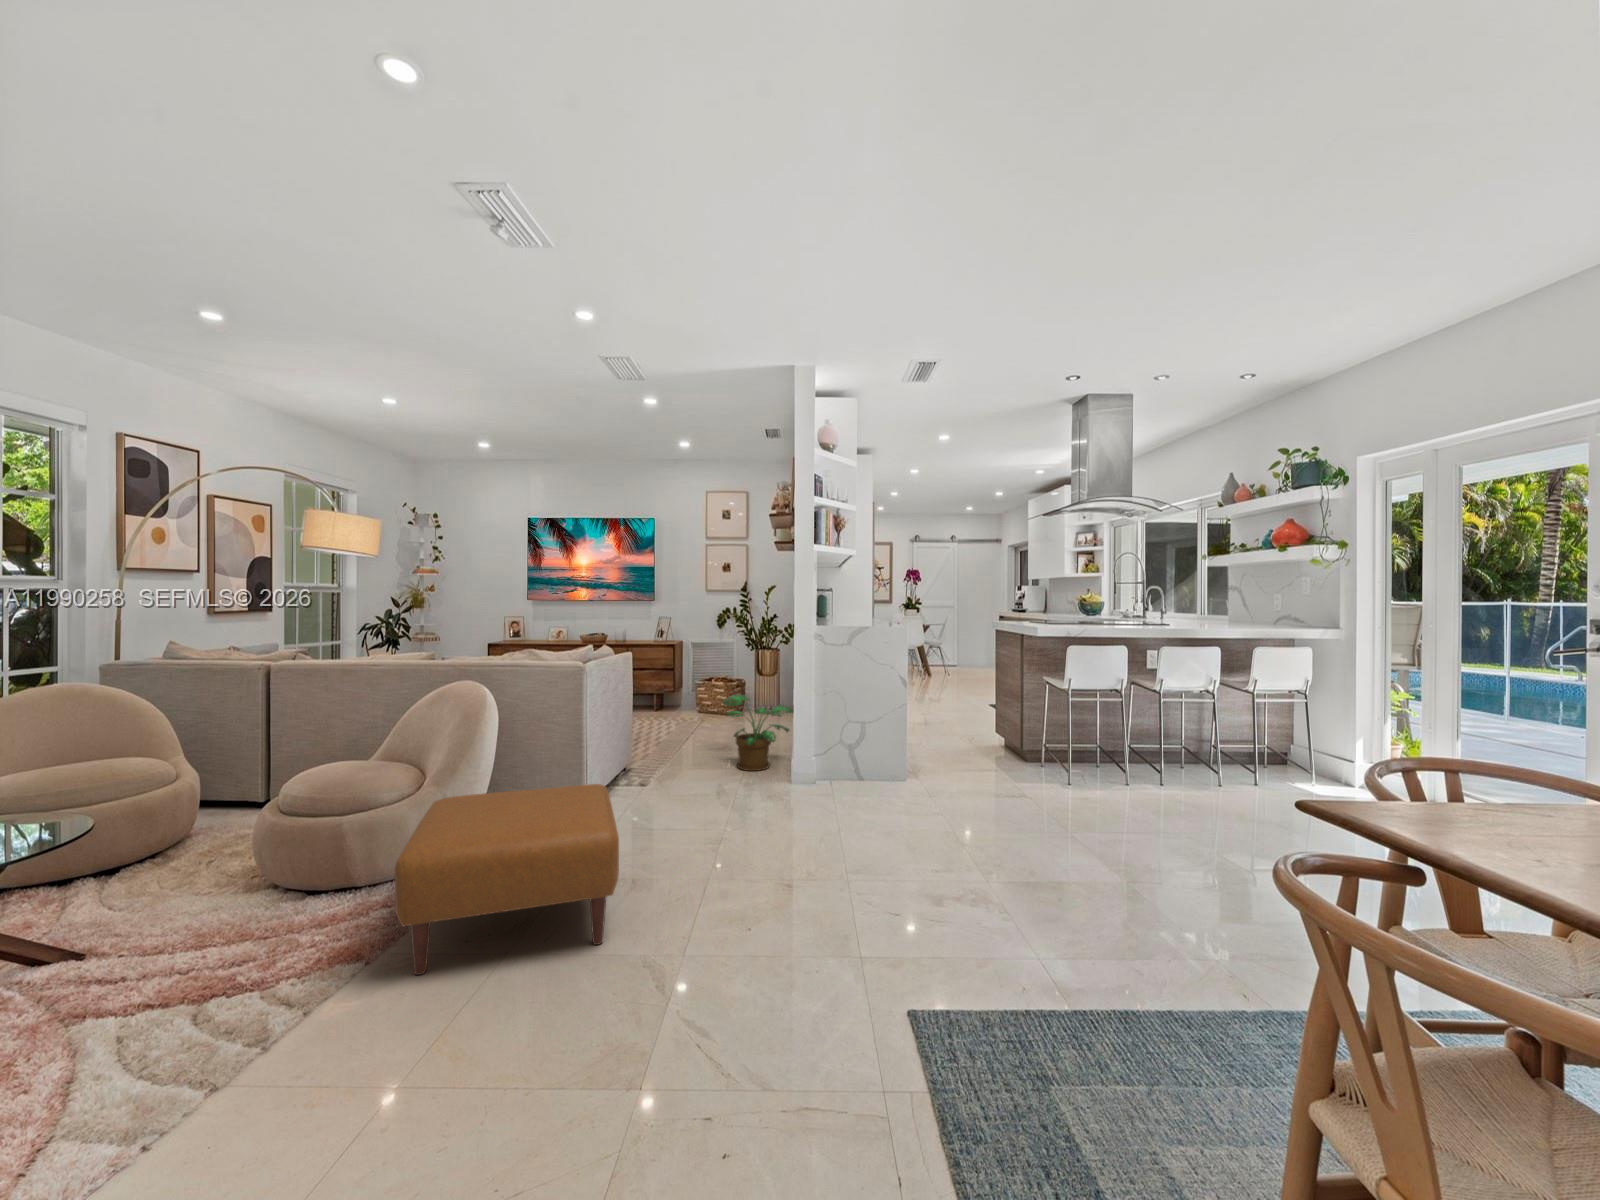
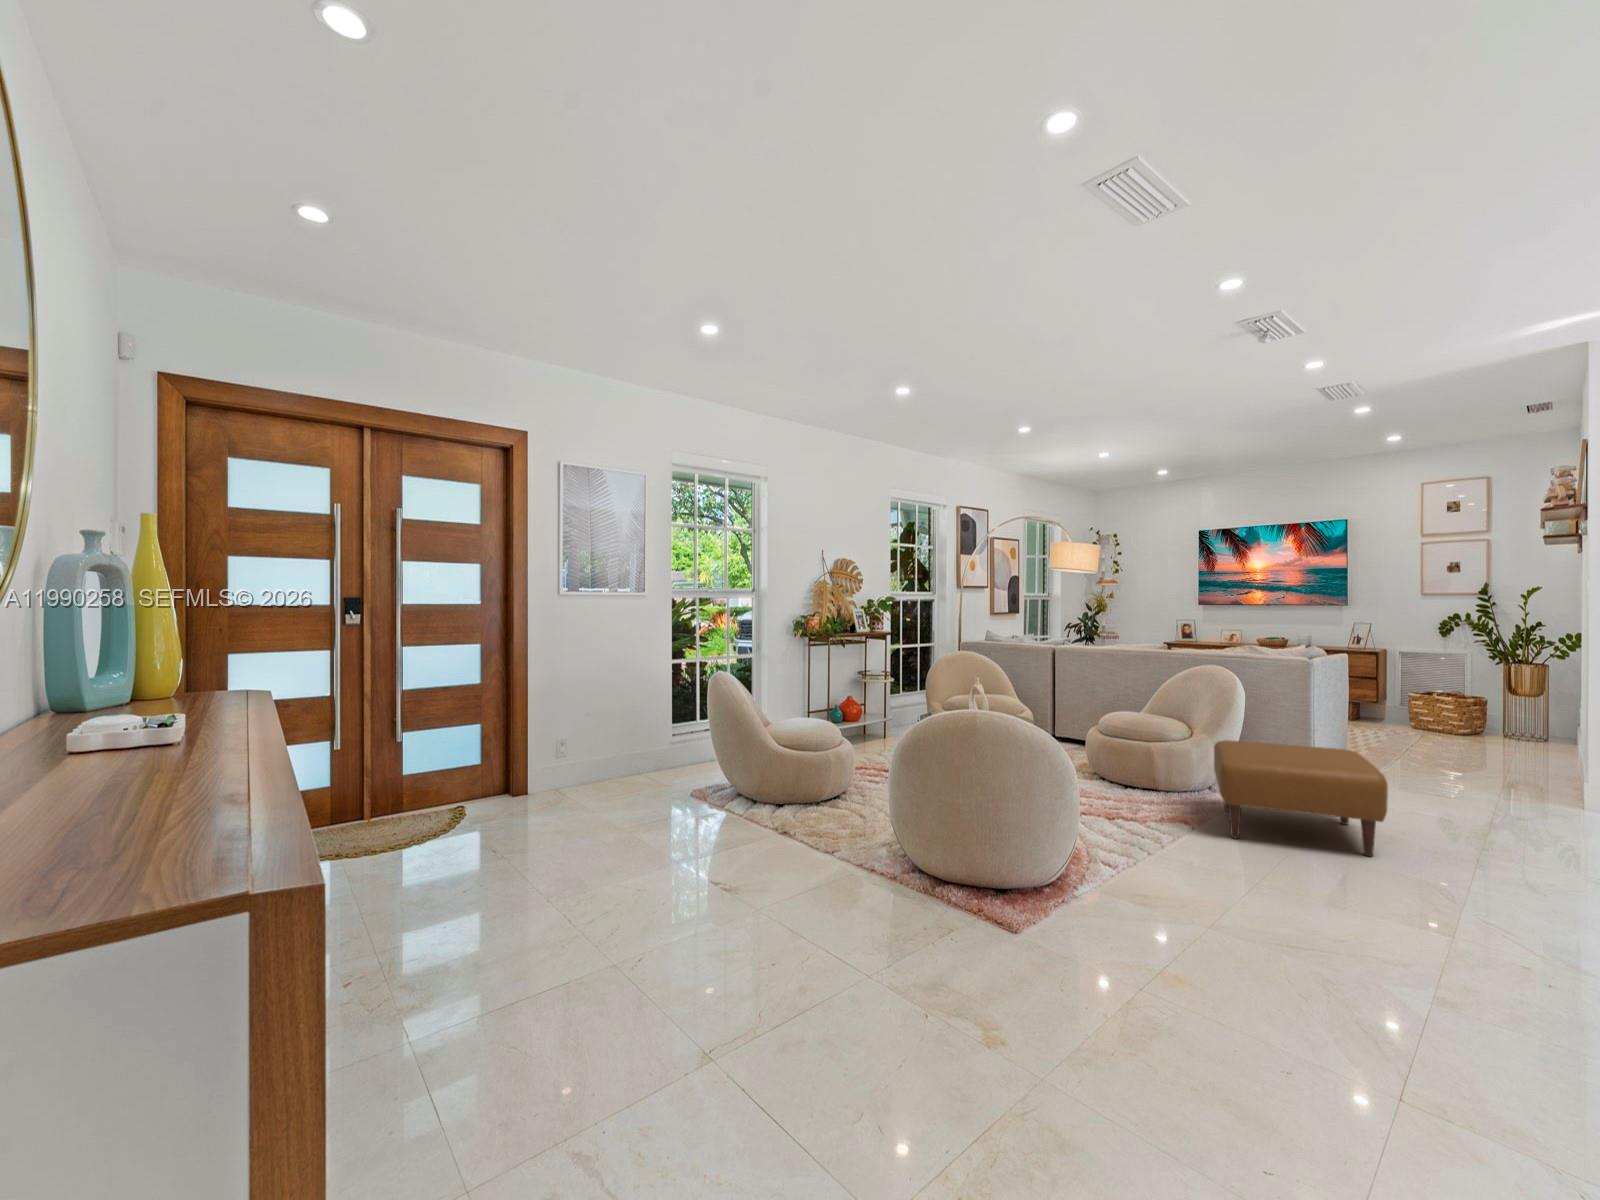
potted plant: present [723,694,793,771] -> none [1463,705,1574,788]

